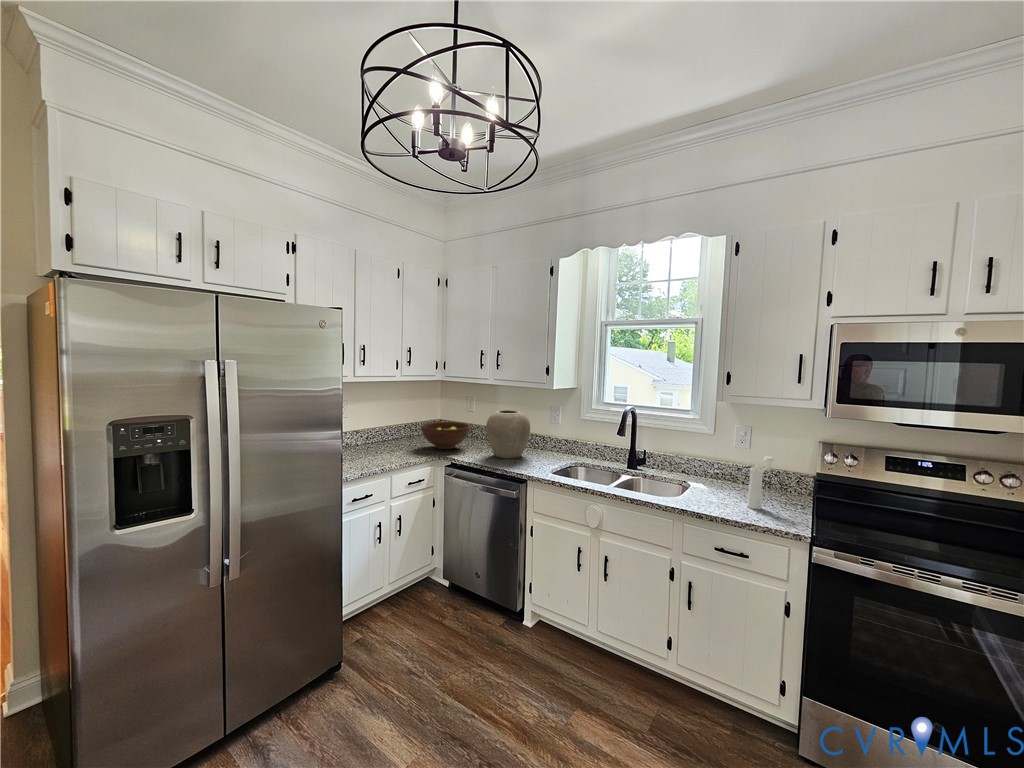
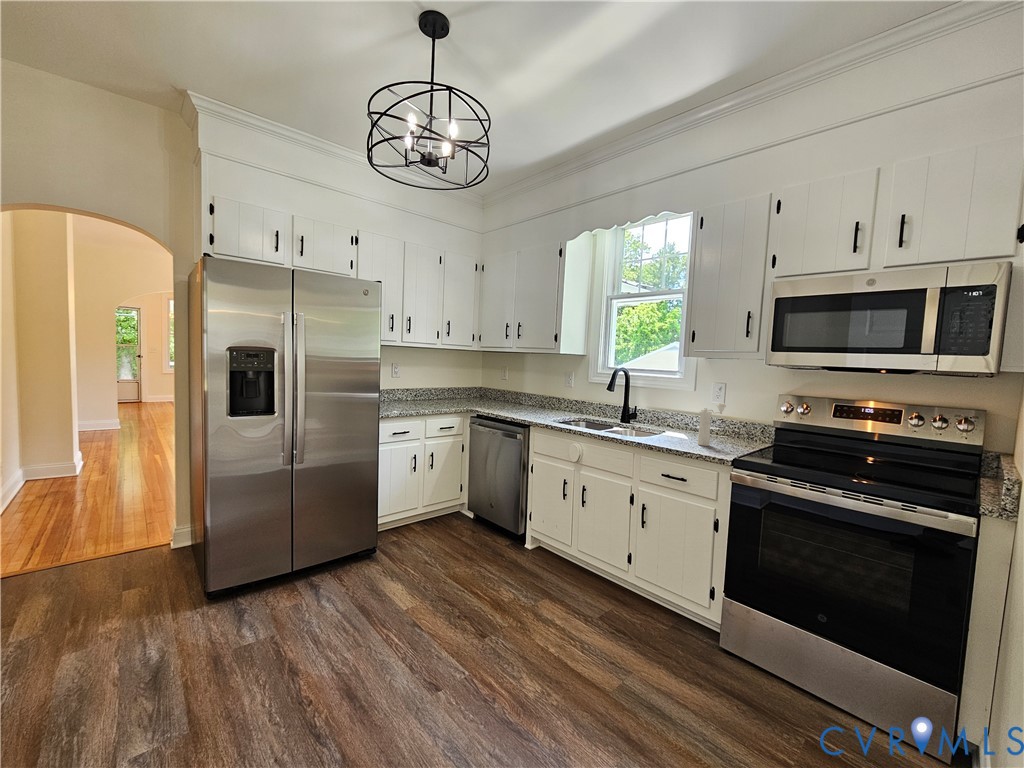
vase: present [486,410,530,459] -> none [507,374,543,413]
fruit bowl: present [421,422,470,449] -> none [458,385,498,406]

